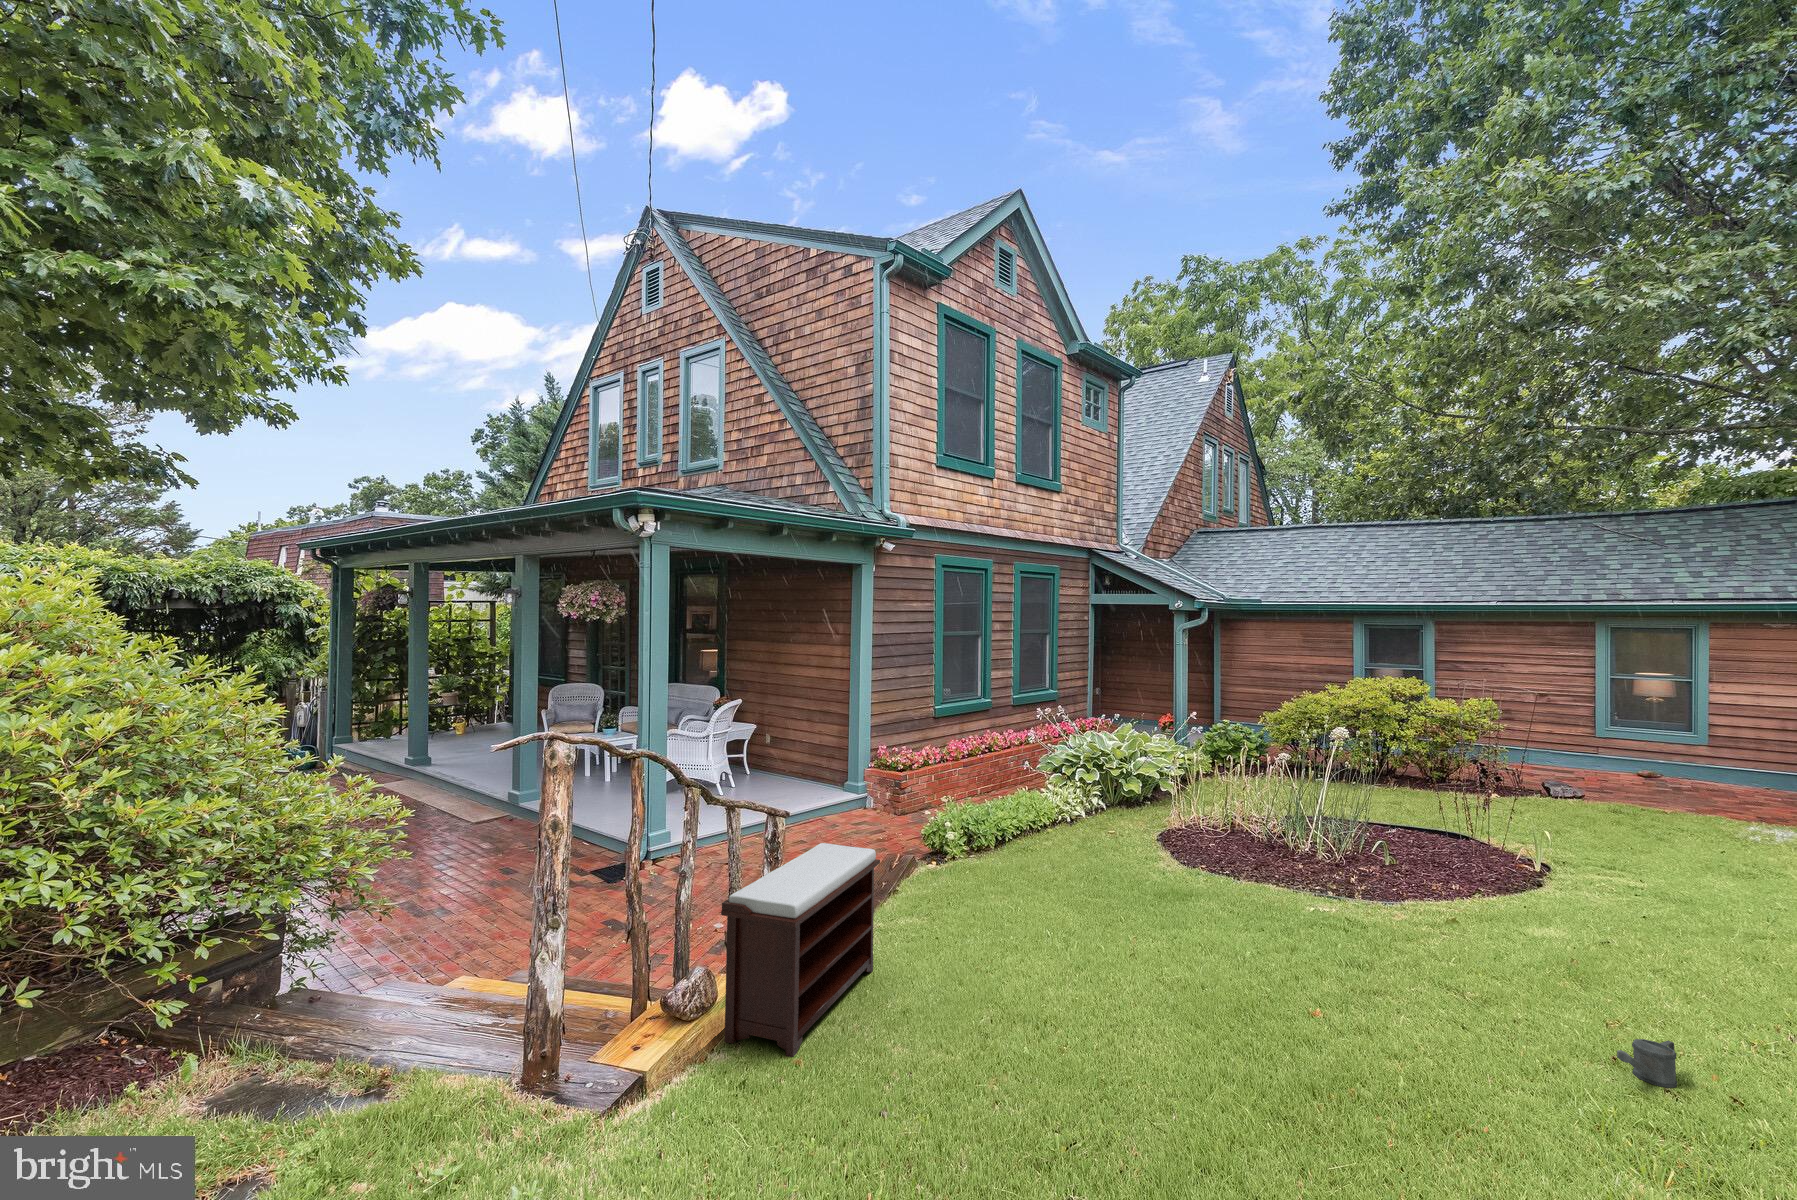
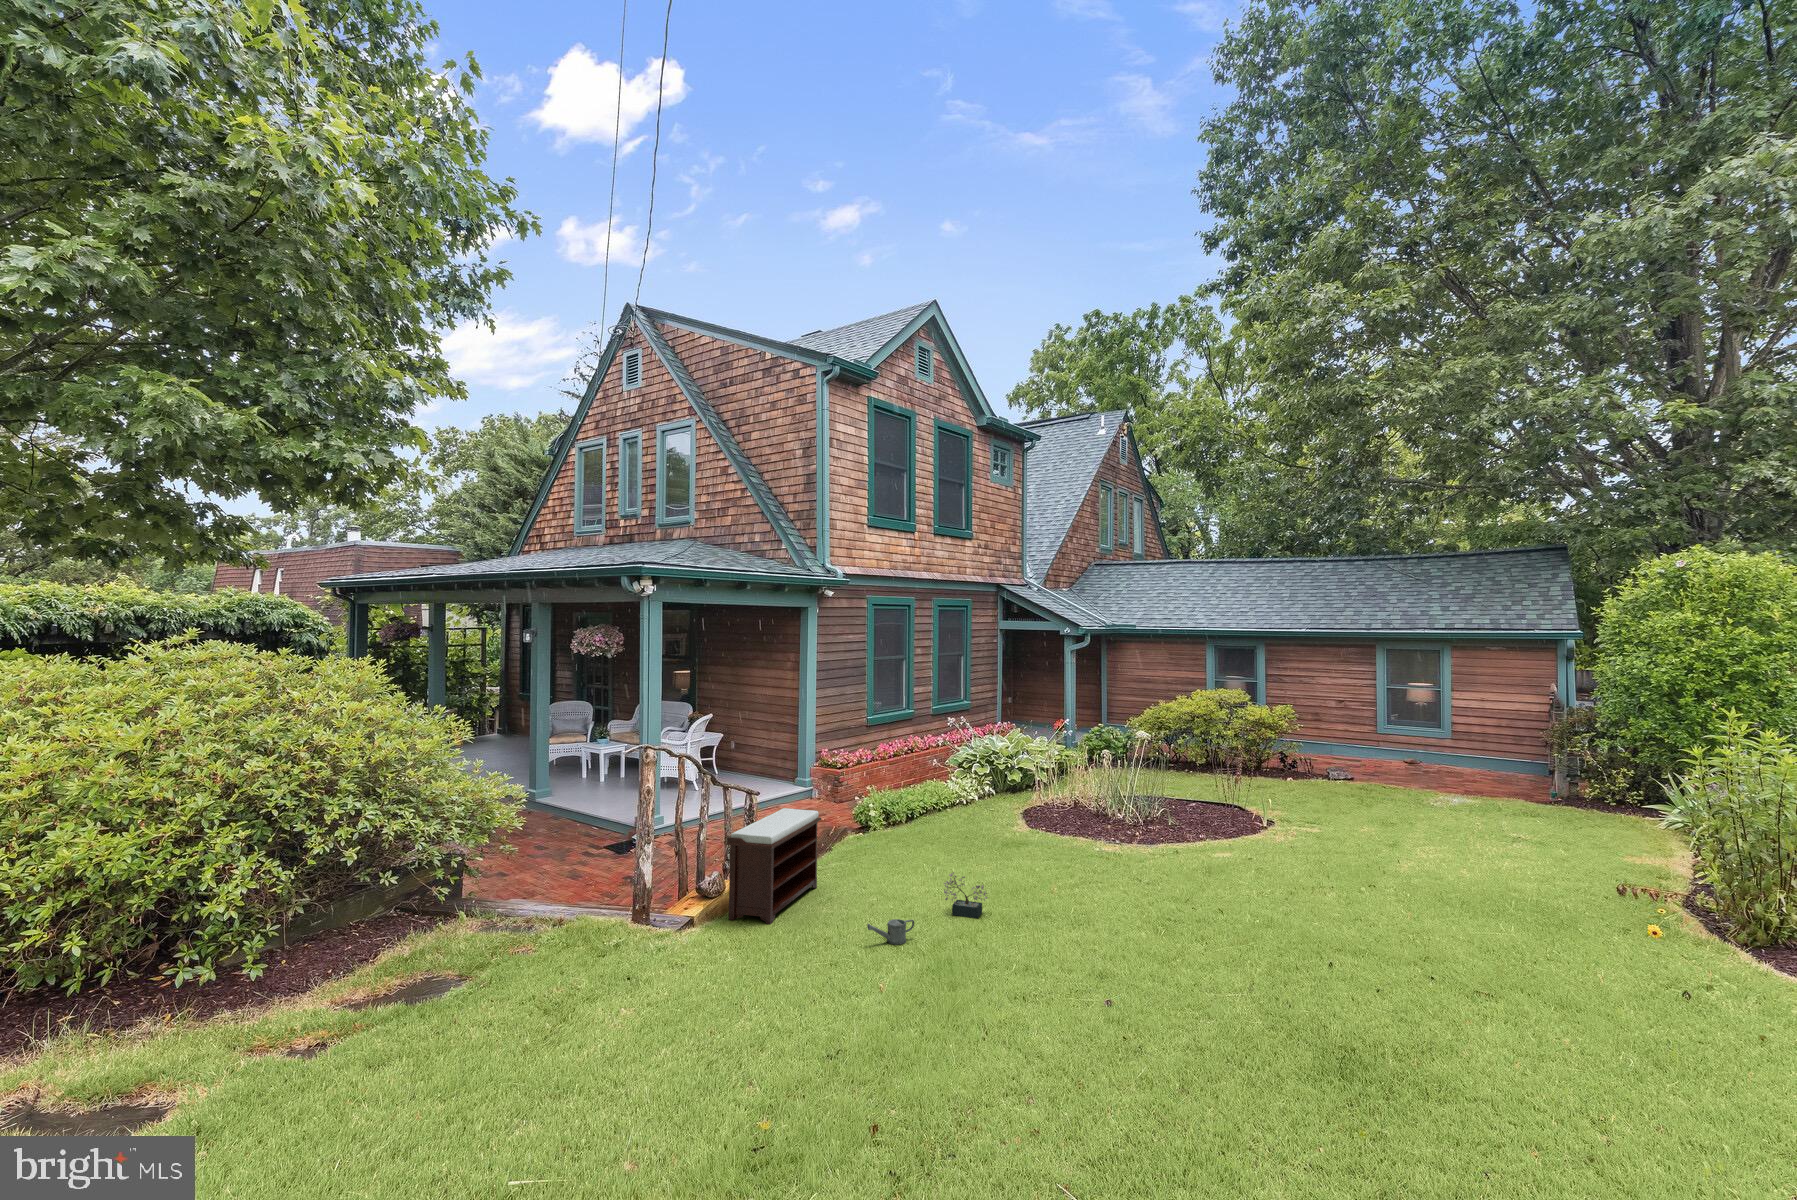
decorative plant: none [1088,966,1170,1056] -> present [944,872,987,918]
watering can: present [1617,1039,1677,1088] -> present [867,919,914,945]

